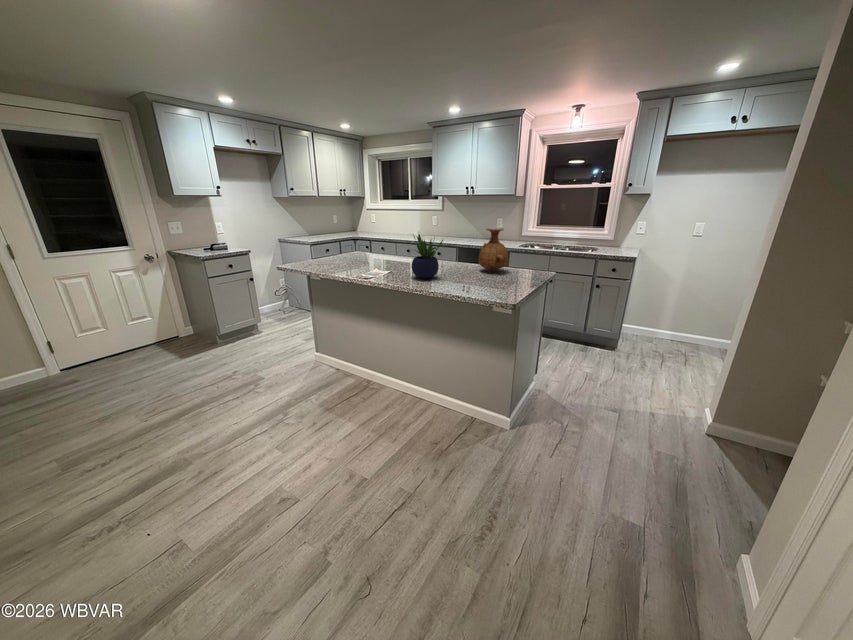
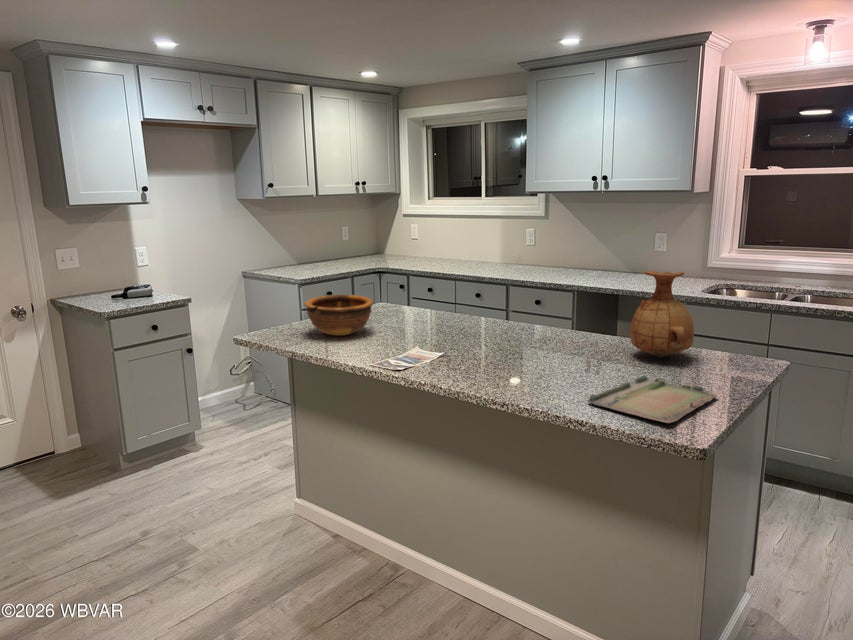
potted plant: present [412,234,443,278] -> none [490,278,560,375]
bowl: none [315,244,352,265] -> present [305,295,373,336]
tray: none [456,277,516,294] -> present [588,375,717,423]

